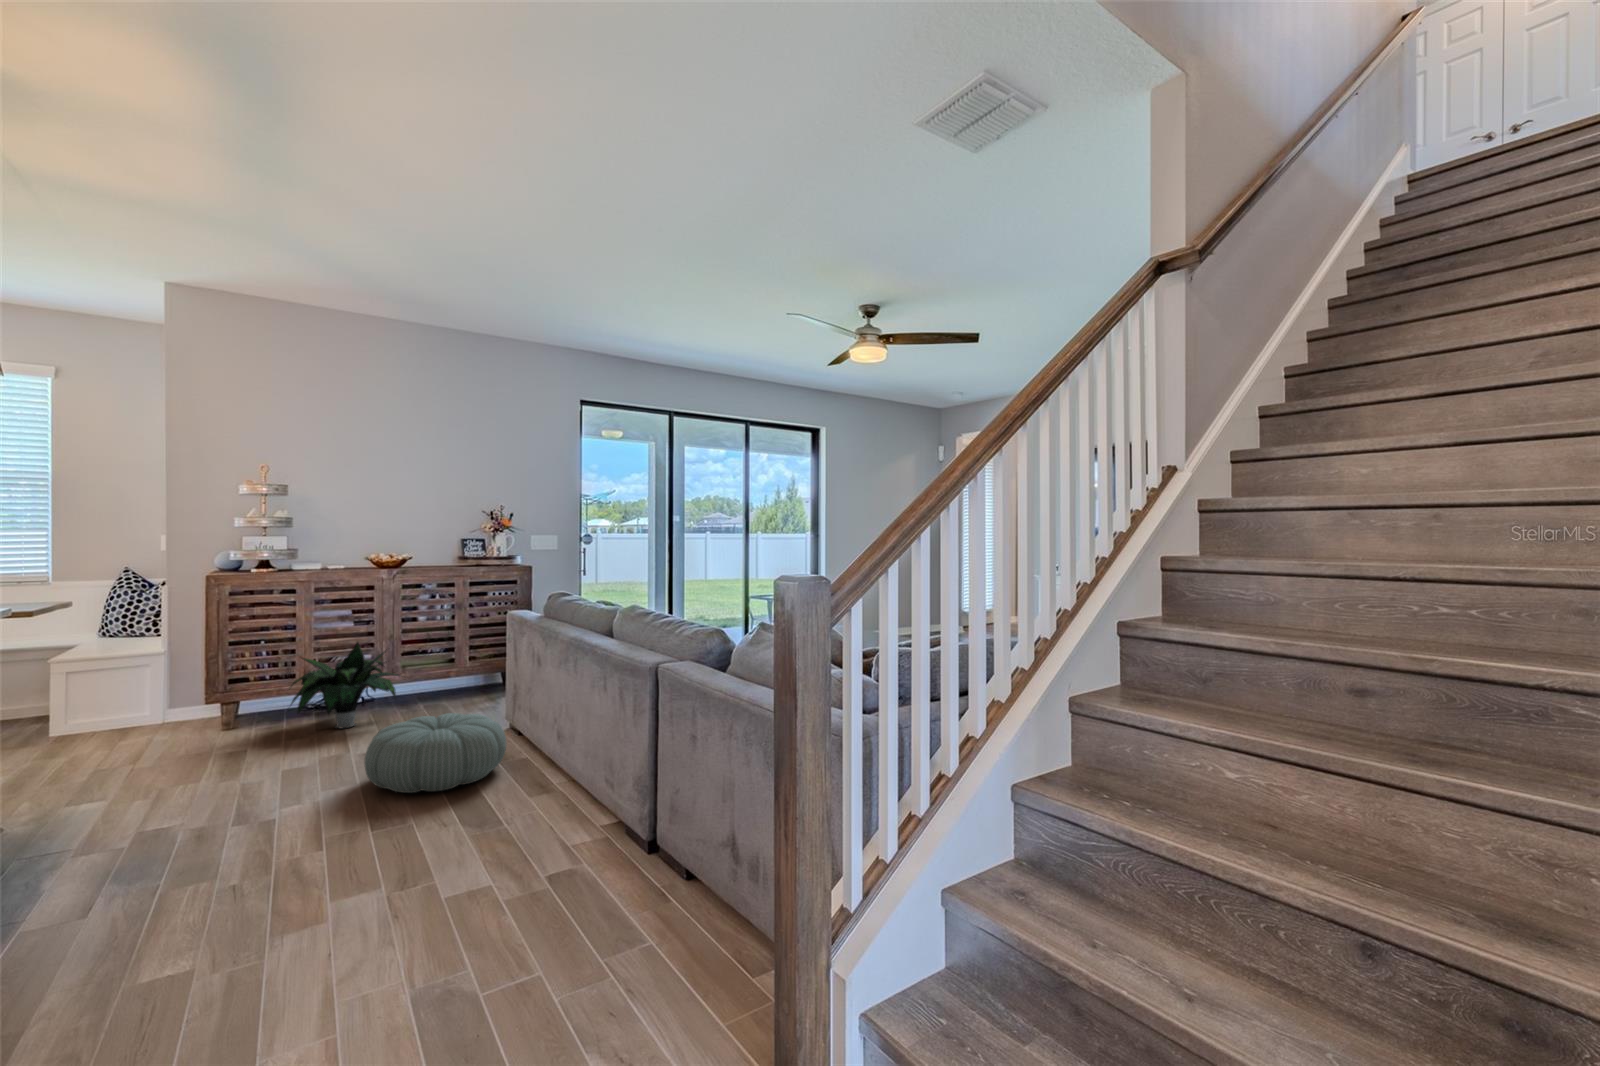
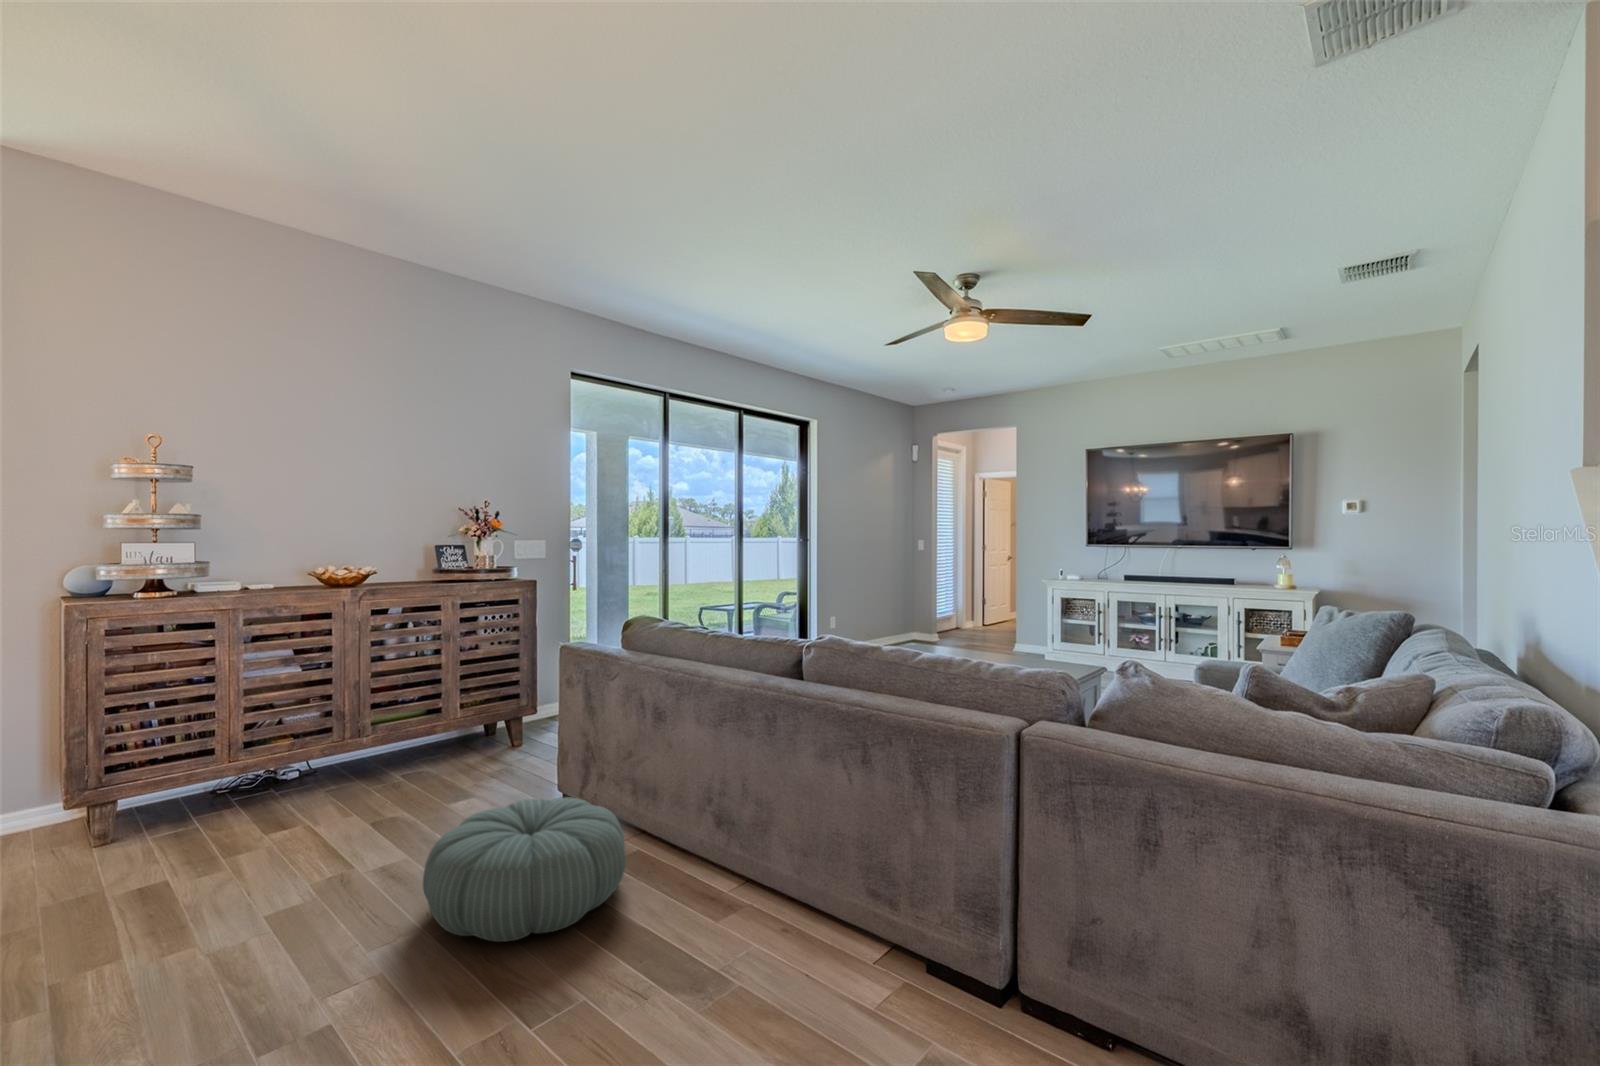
potted plant: present [291,642,398,728] -> none [214,694,390,825]

